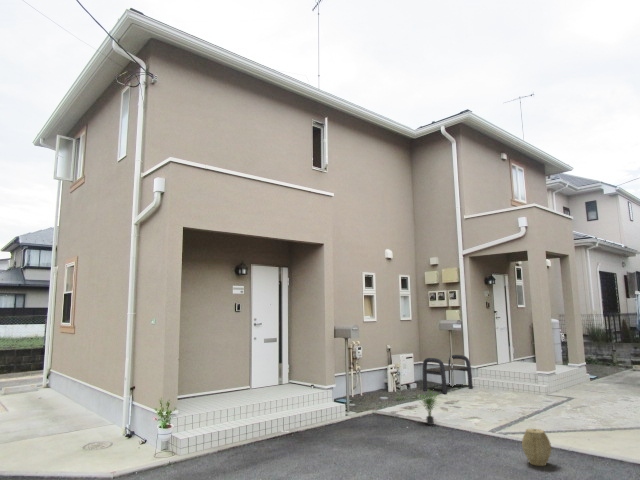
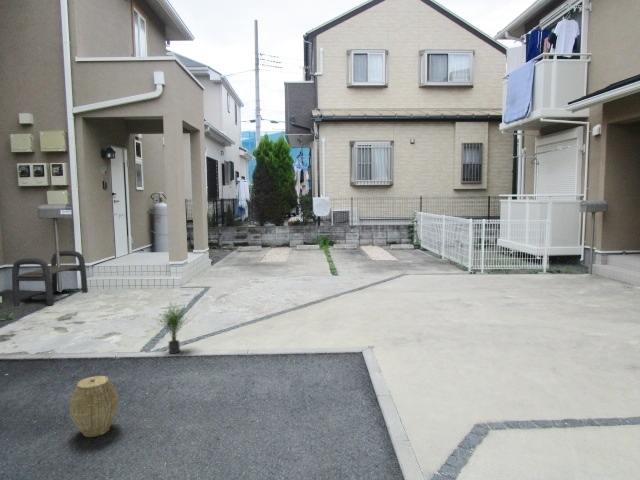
potted plant: present [422,393,437,425] -> present [160,309,185,353]
woven basket: present [522,429,551,466] -> present [70,376,119,437]

